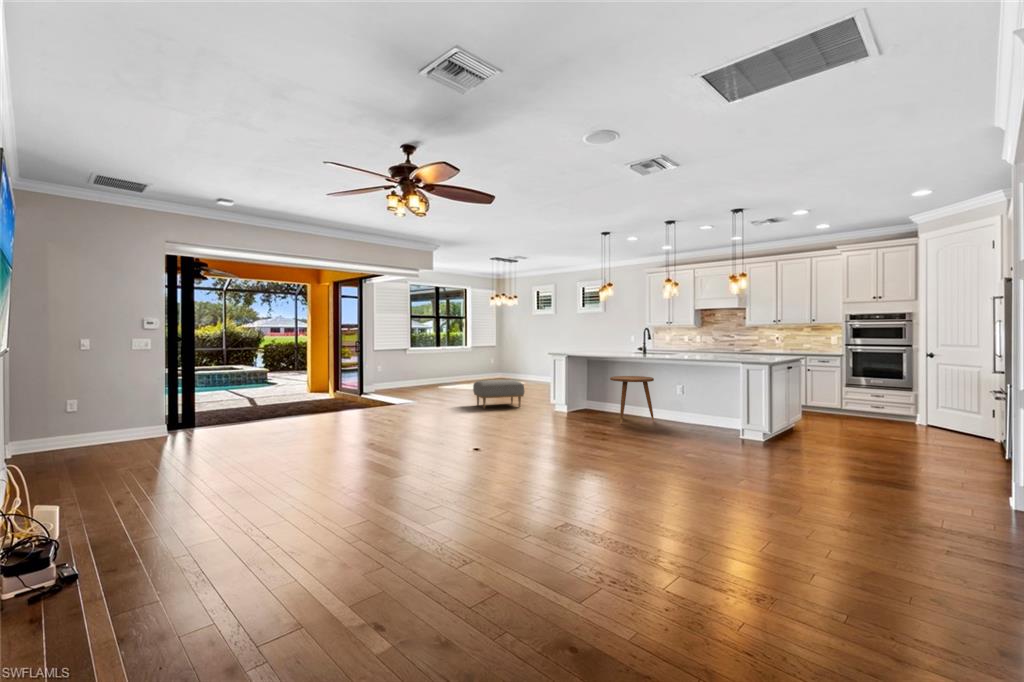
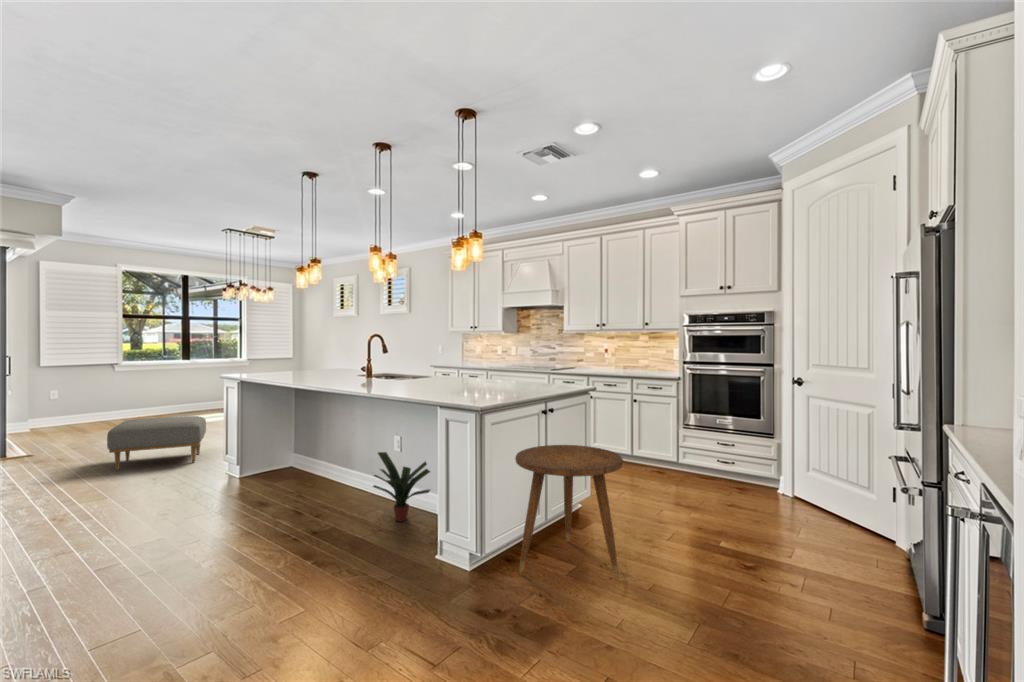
side table: present [610,376,654,423] -> present [515,445,623,579]
potted plant: none [675,393,712,429] -> present [373,452,430,521]

